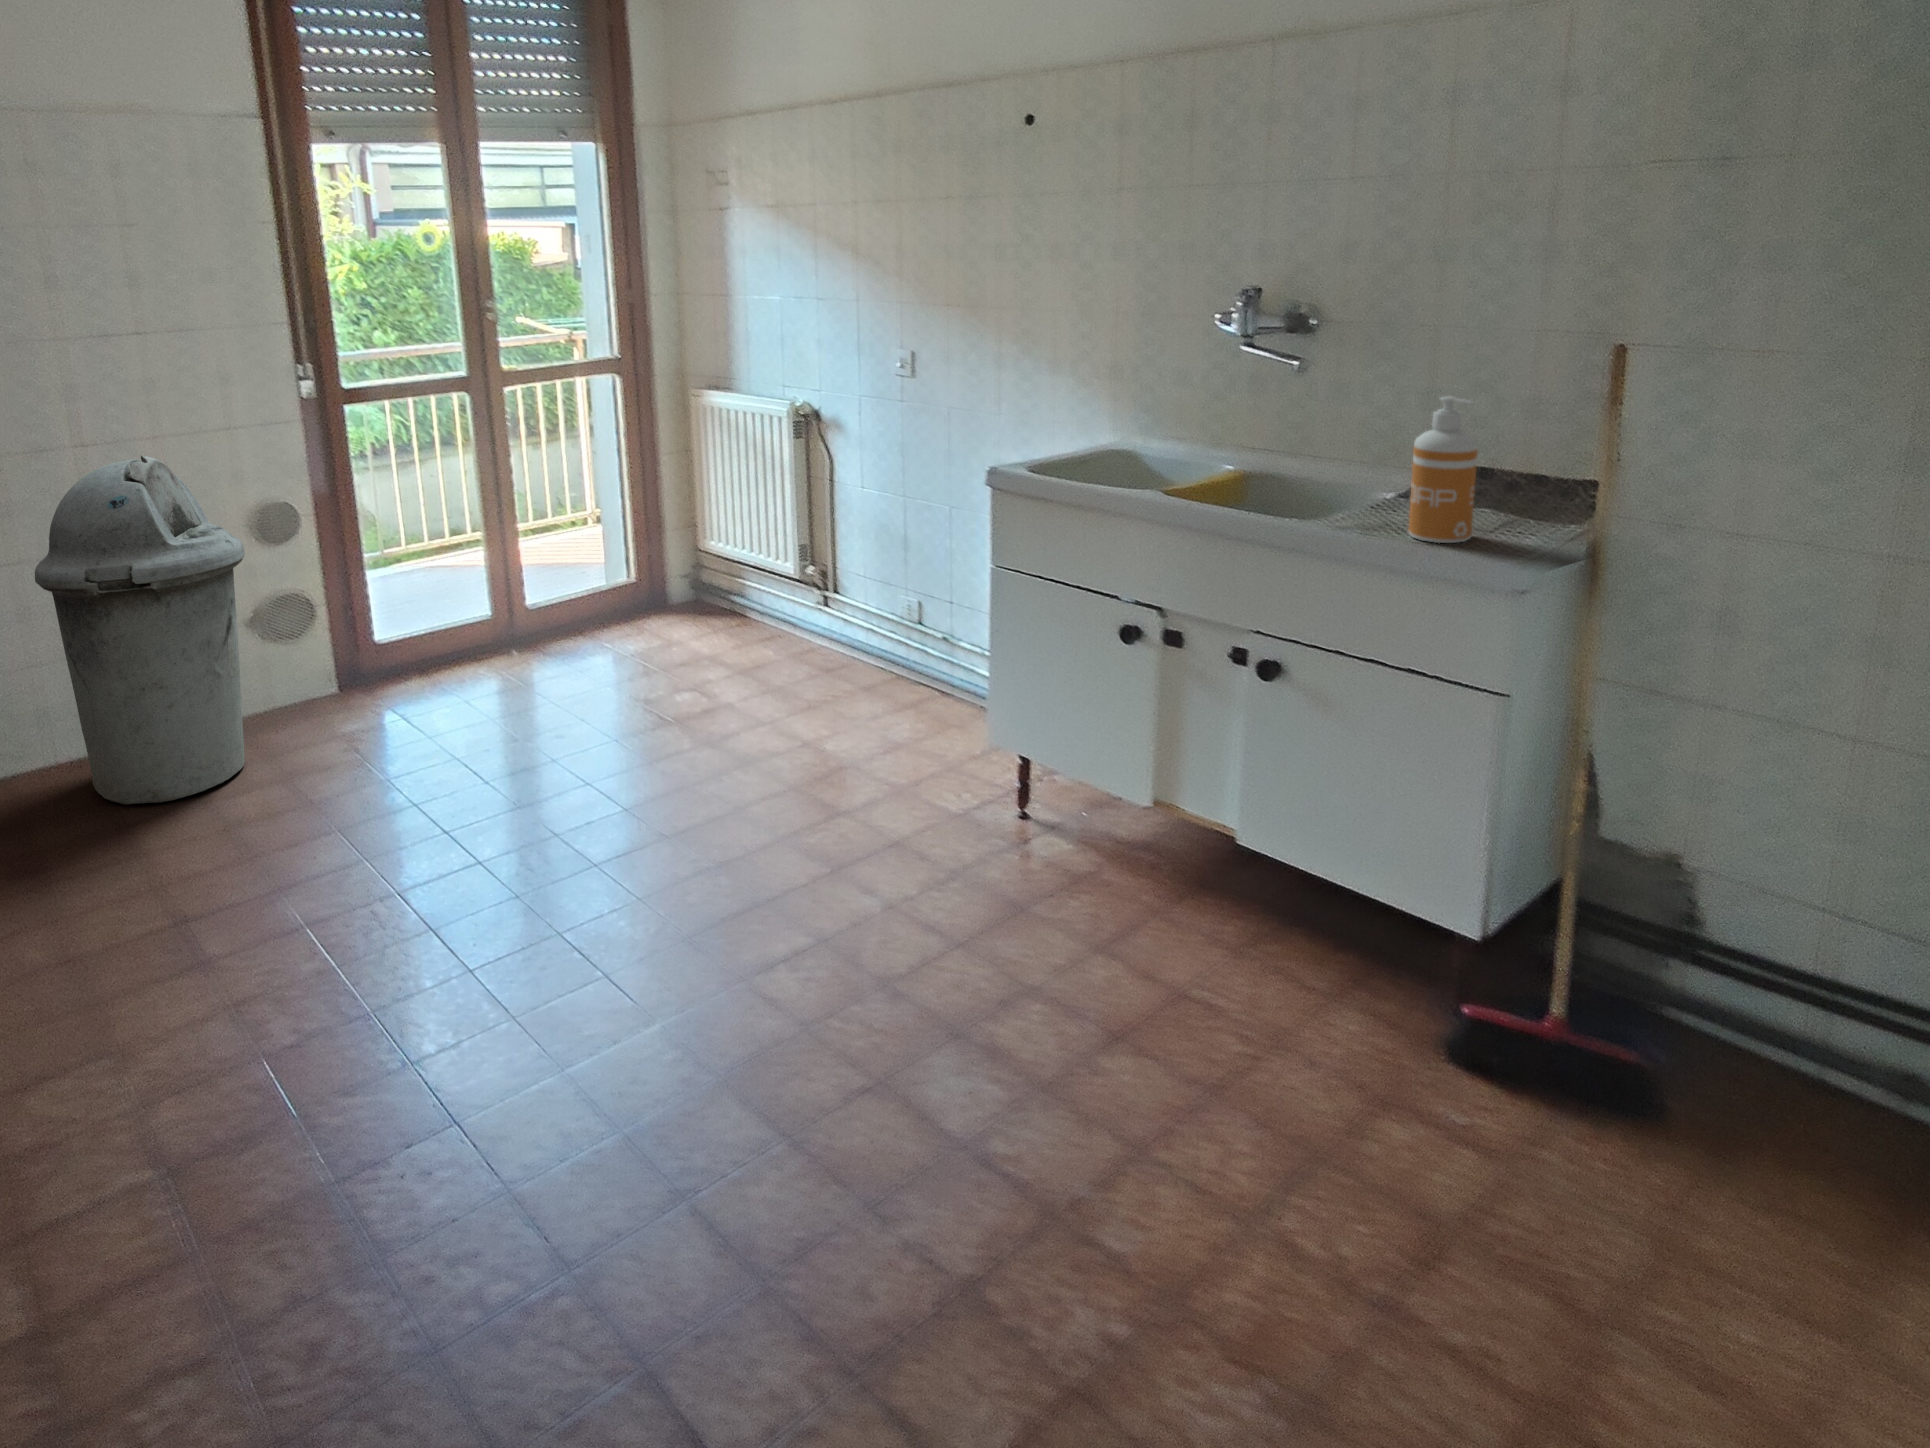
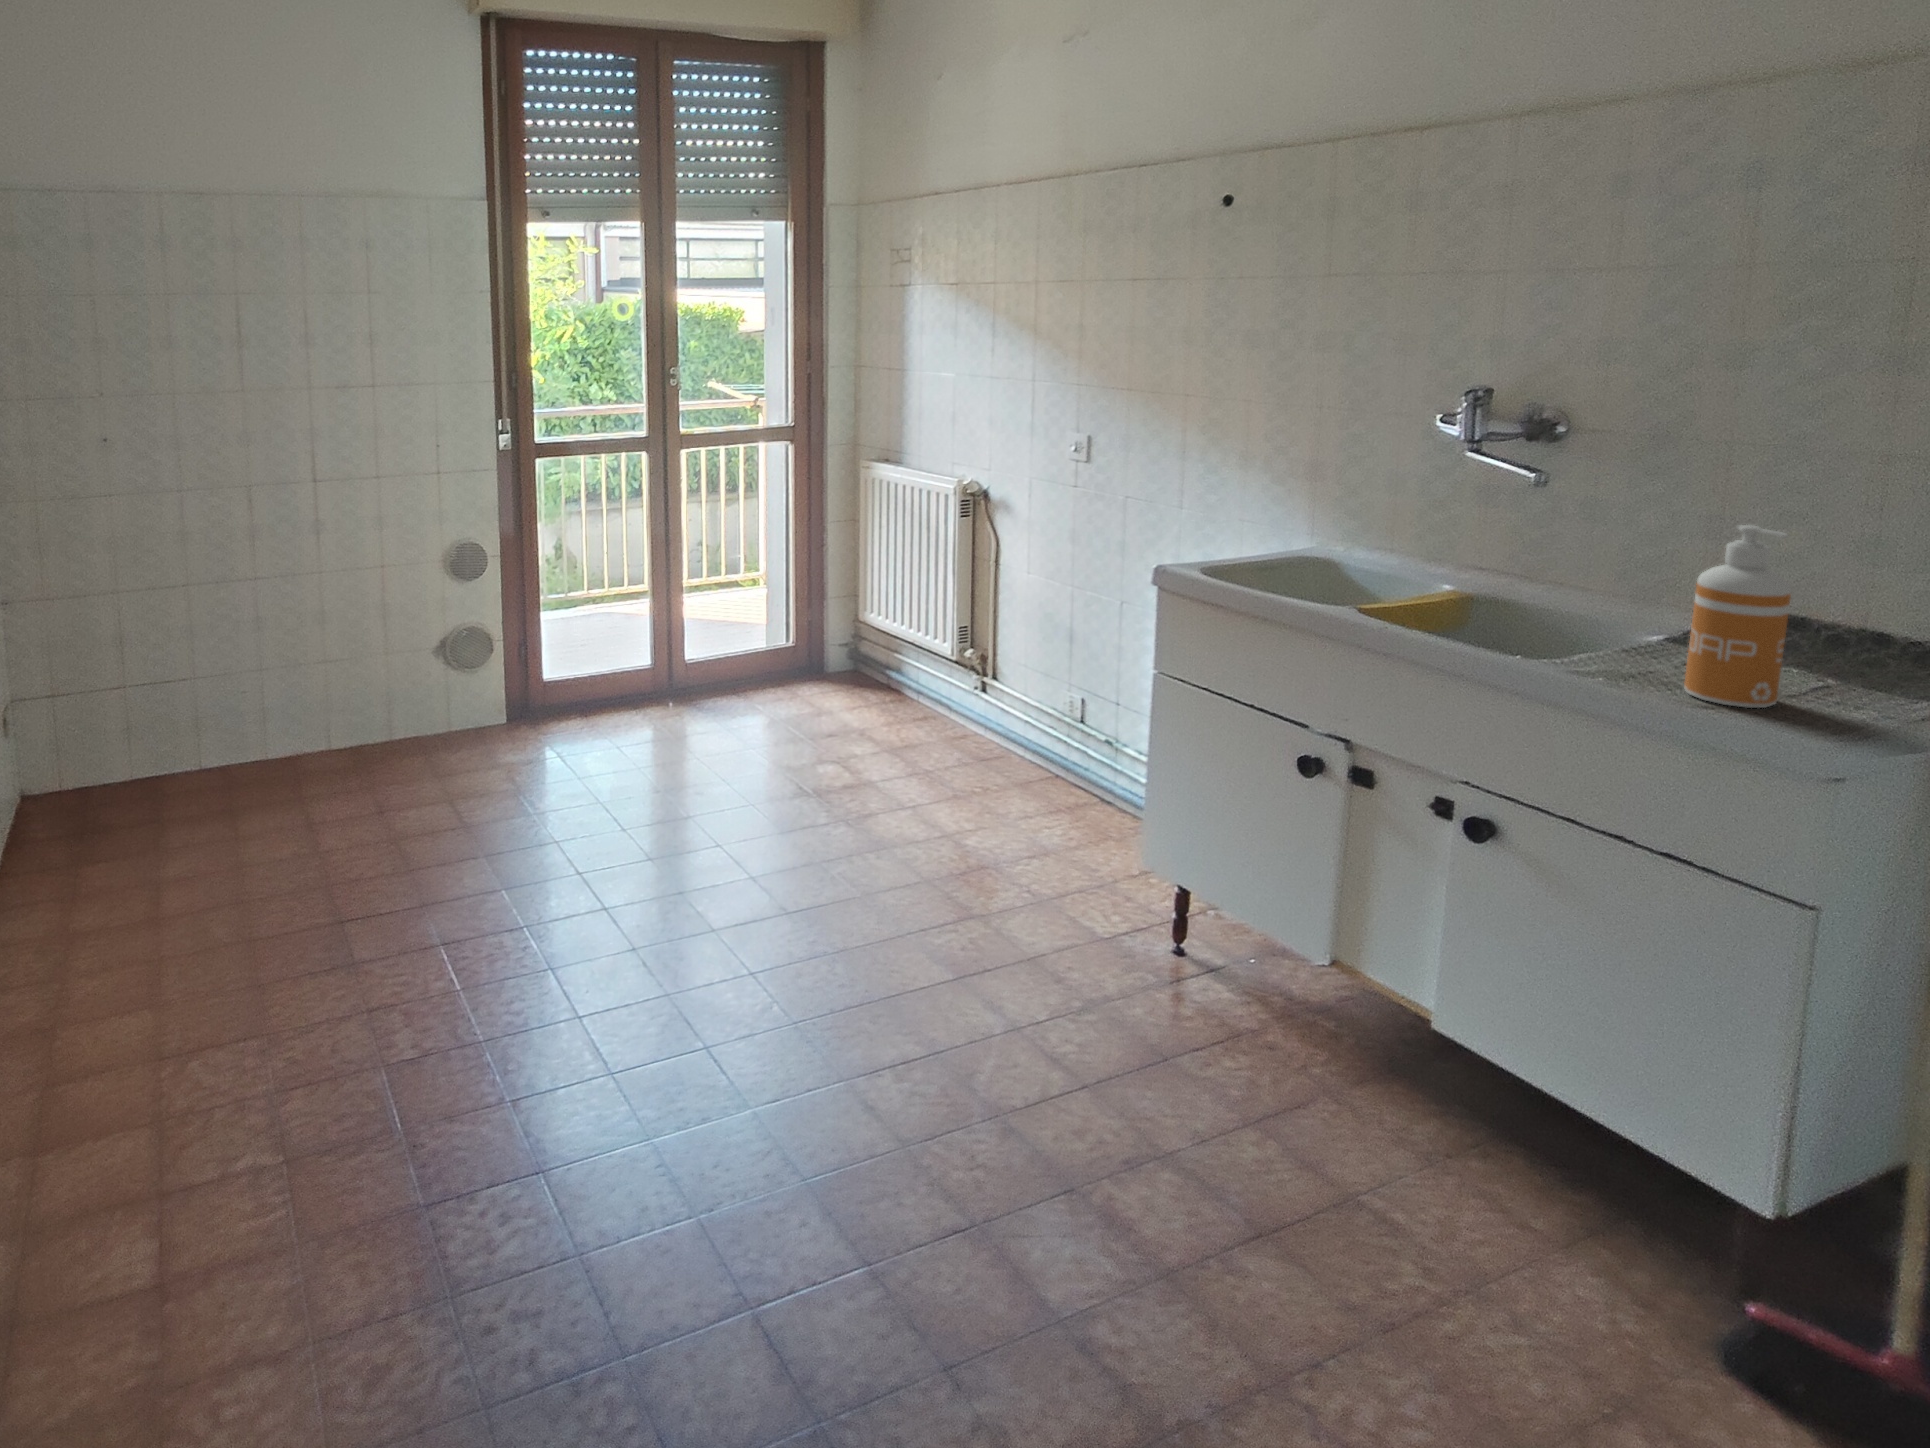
trash can: present [35,455,245,805] -> none [257,490,432,804]

